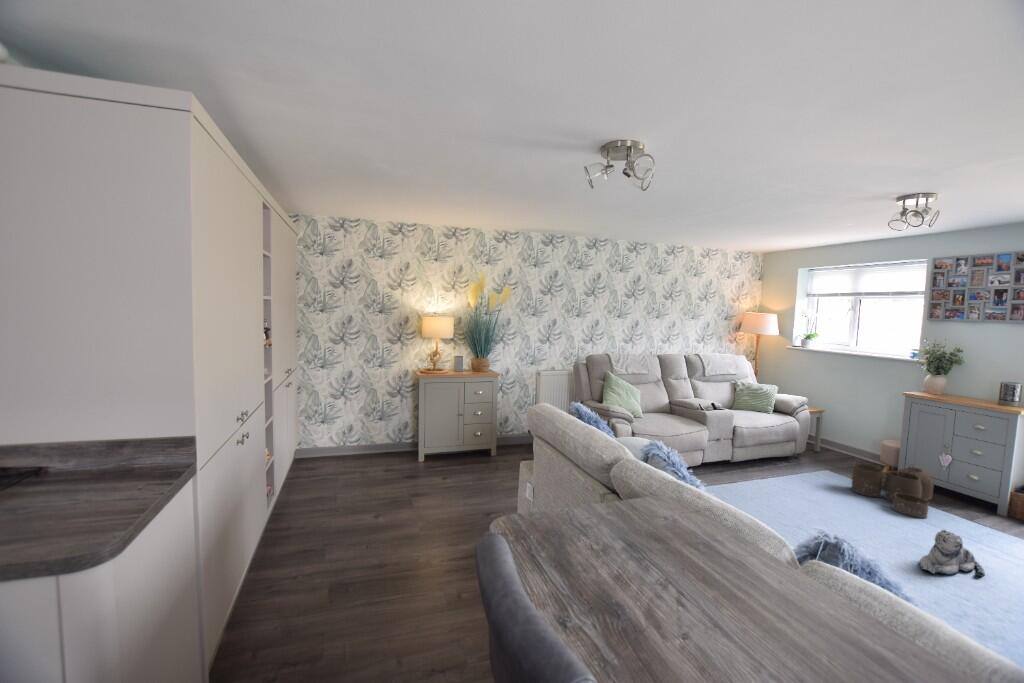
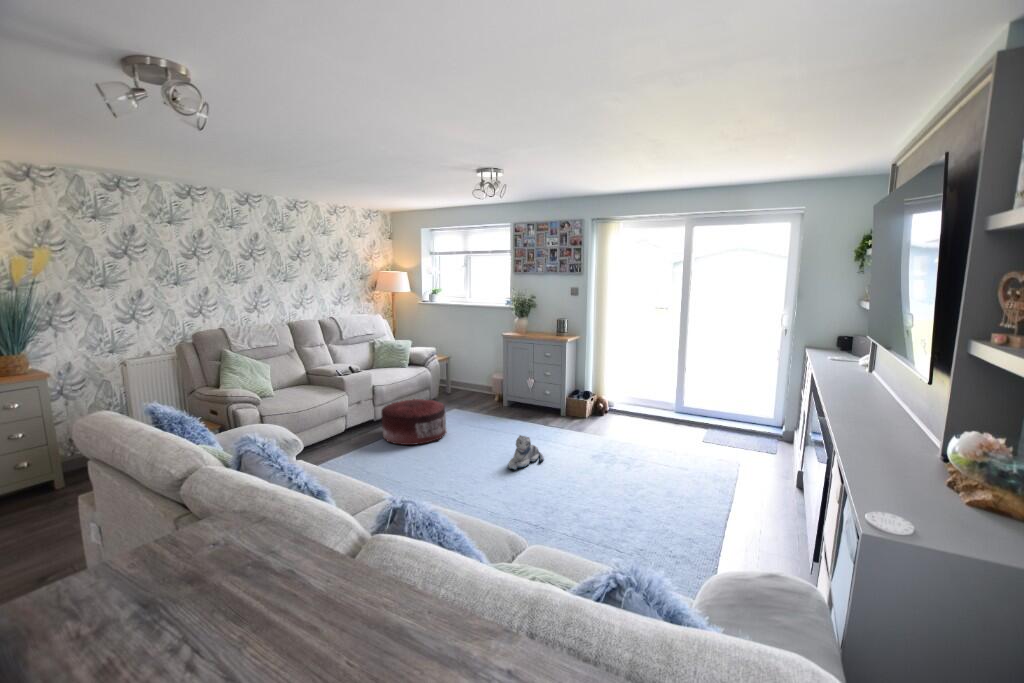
pouf: none [740,445,819,499] -> present [381,399,447,445]
woven basket: present [851,460,934,518] -> none [471,392,522,433]

